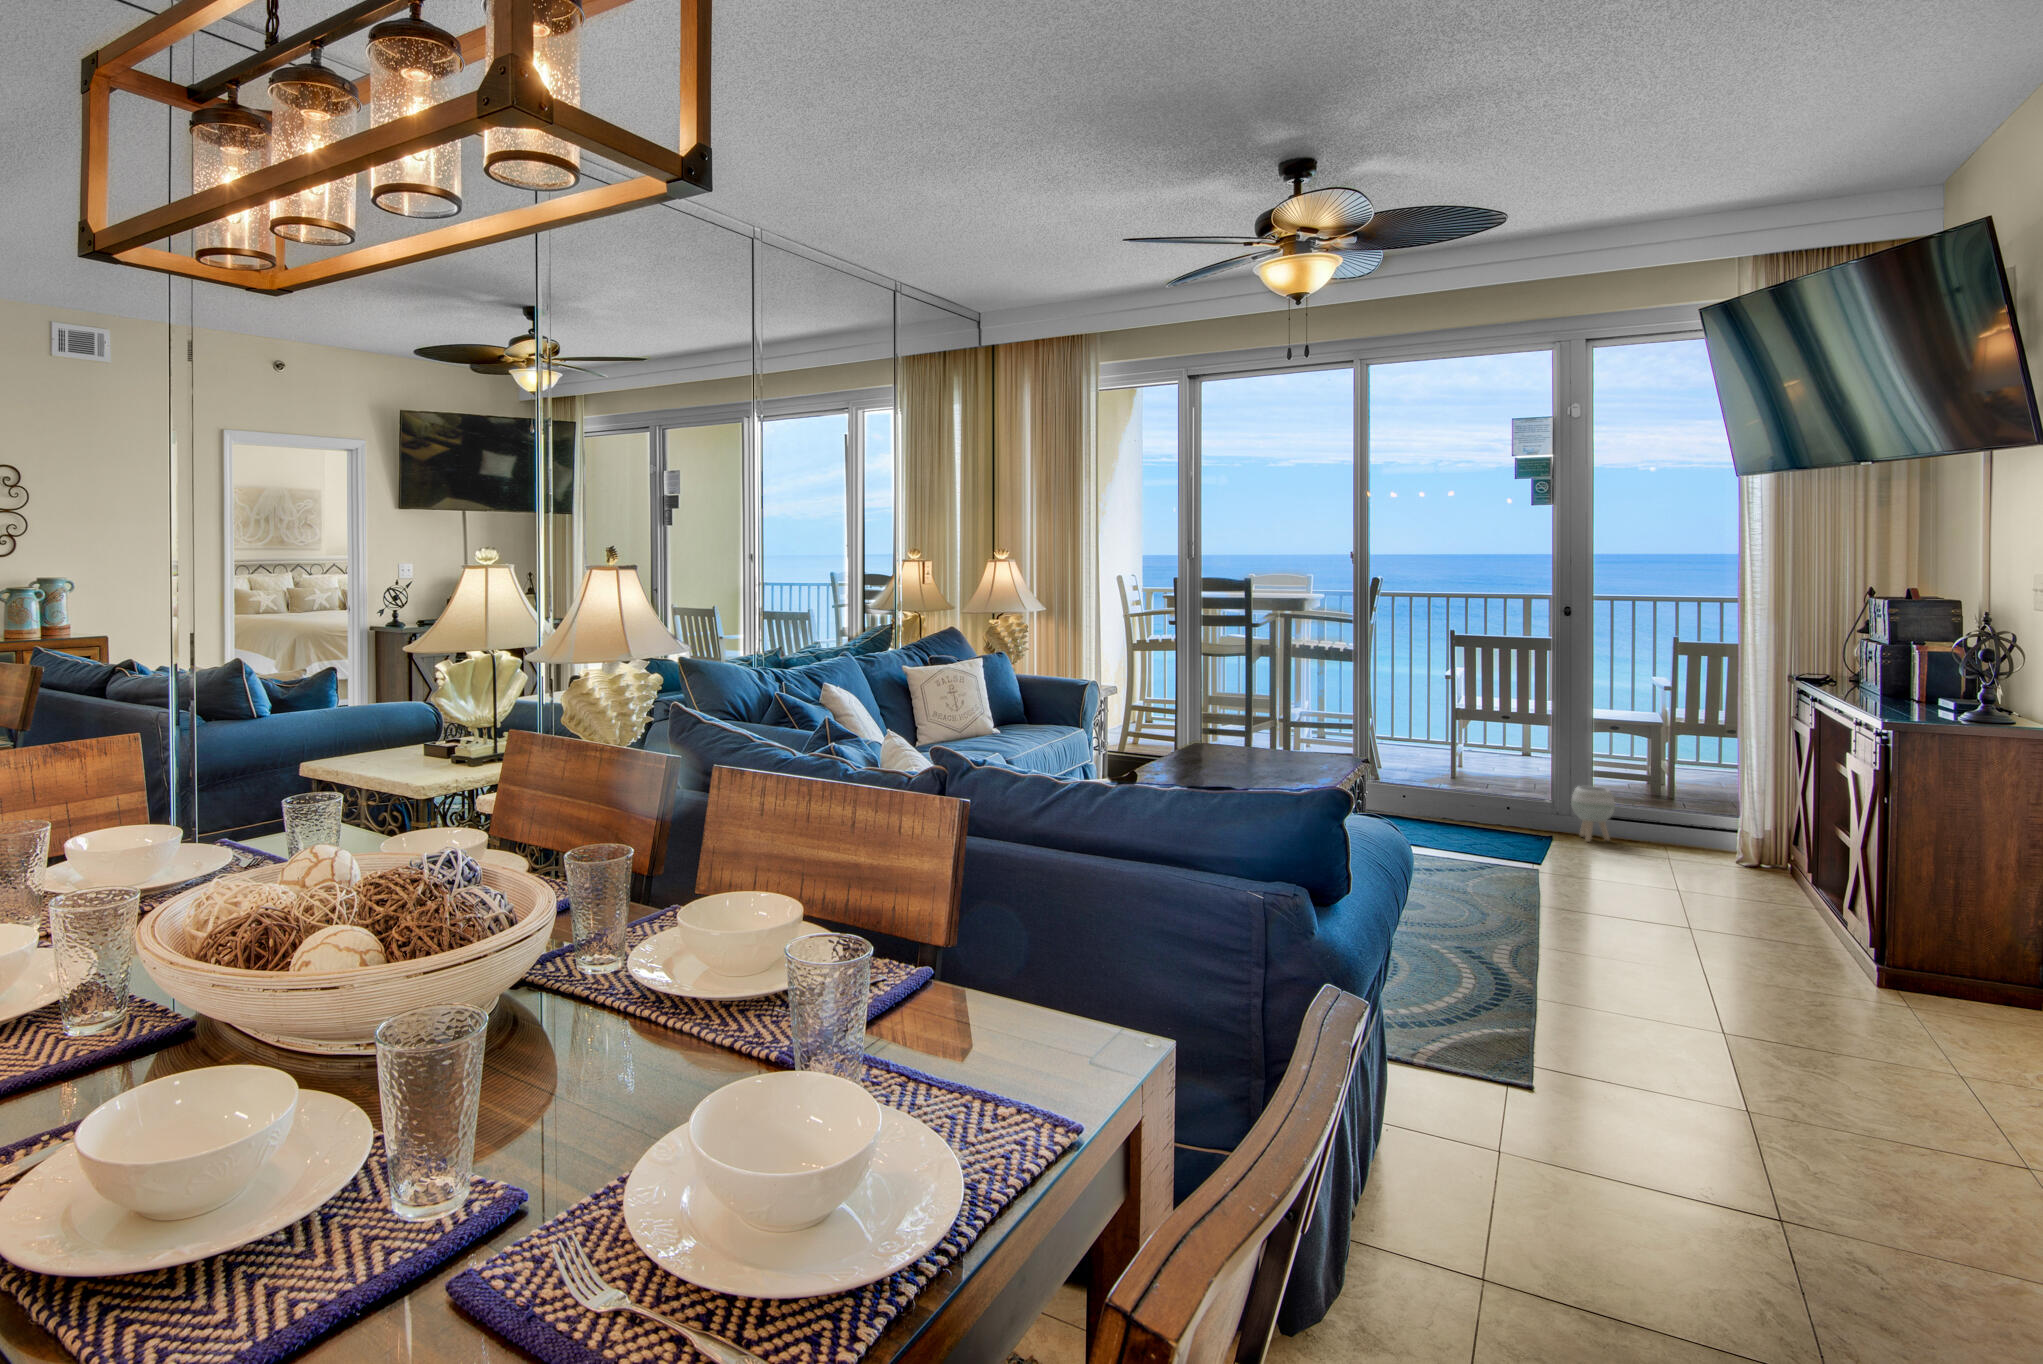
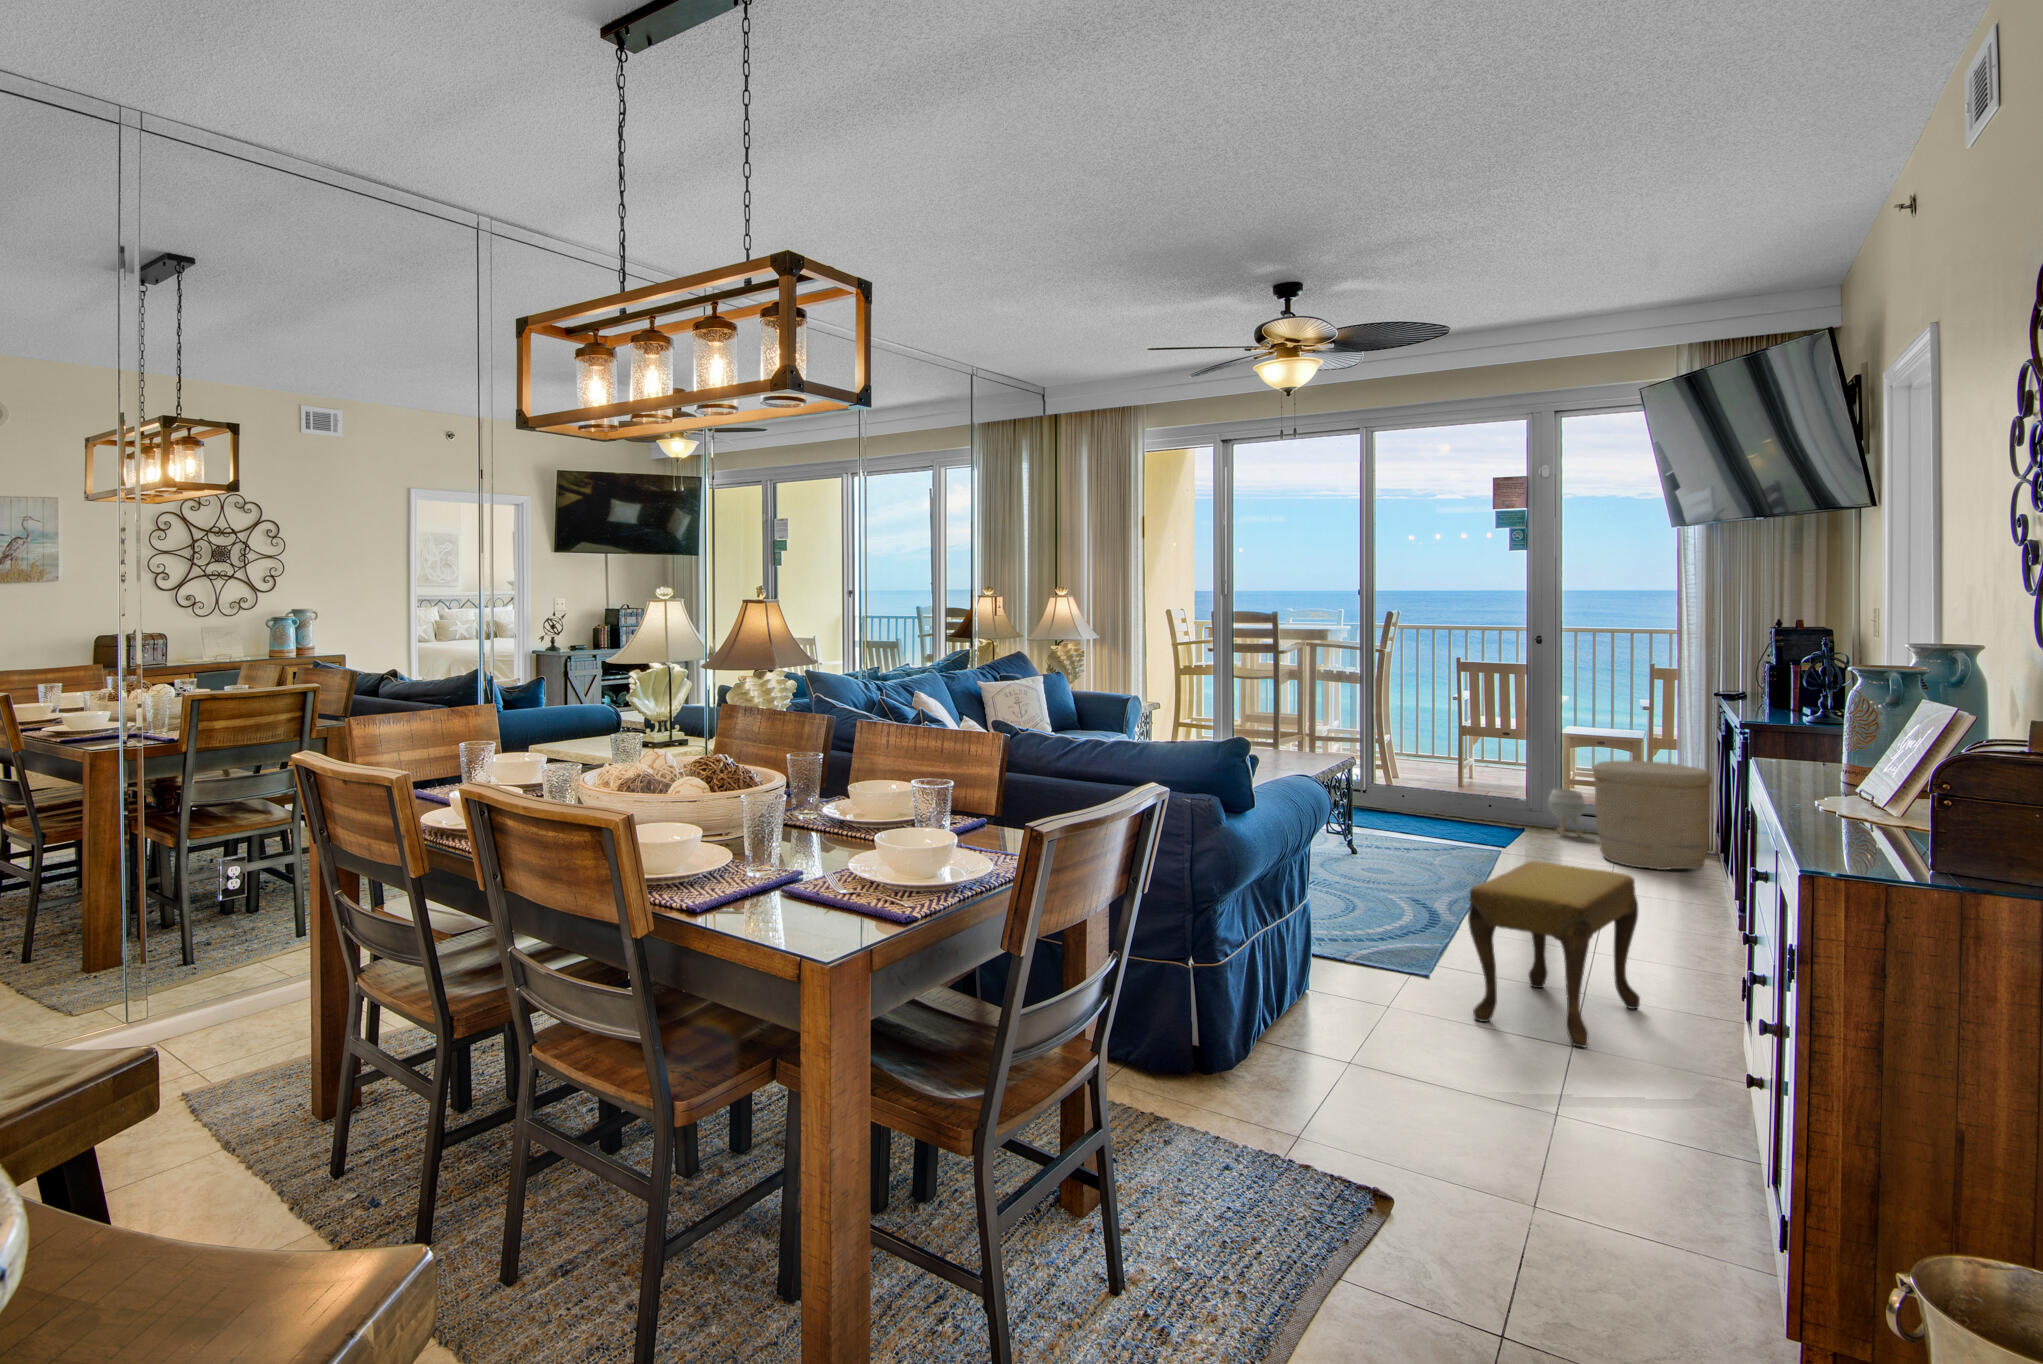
woven basket: none [1639,755,1786,890] -> present [1593,761,1712,870]
footstool: none [1621,930,1843,1232] -> present [1468,861,1640,1047]

